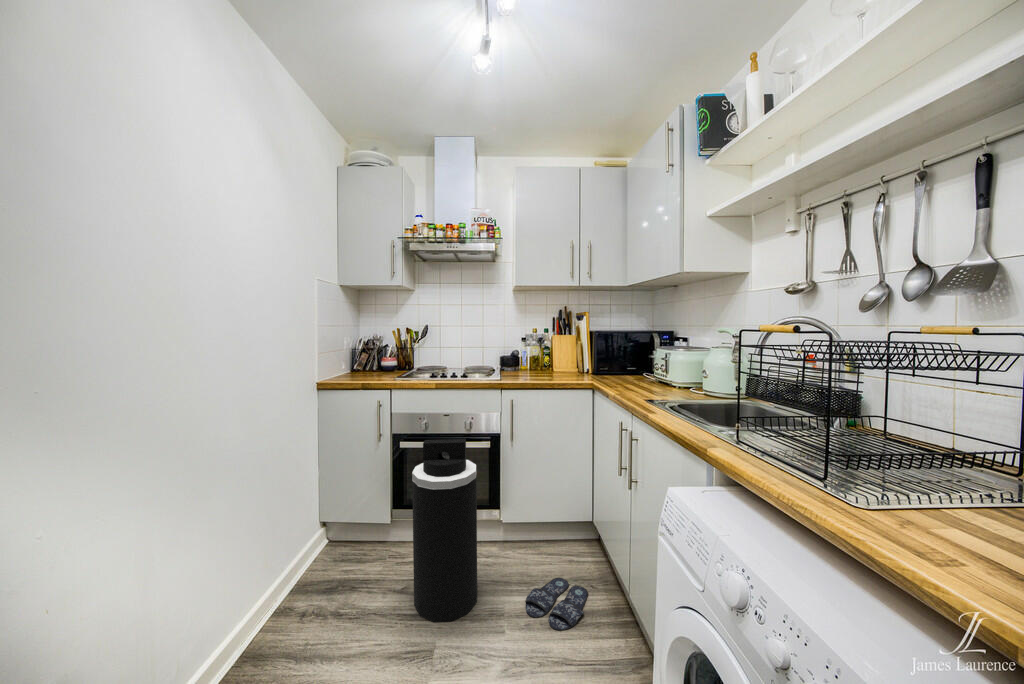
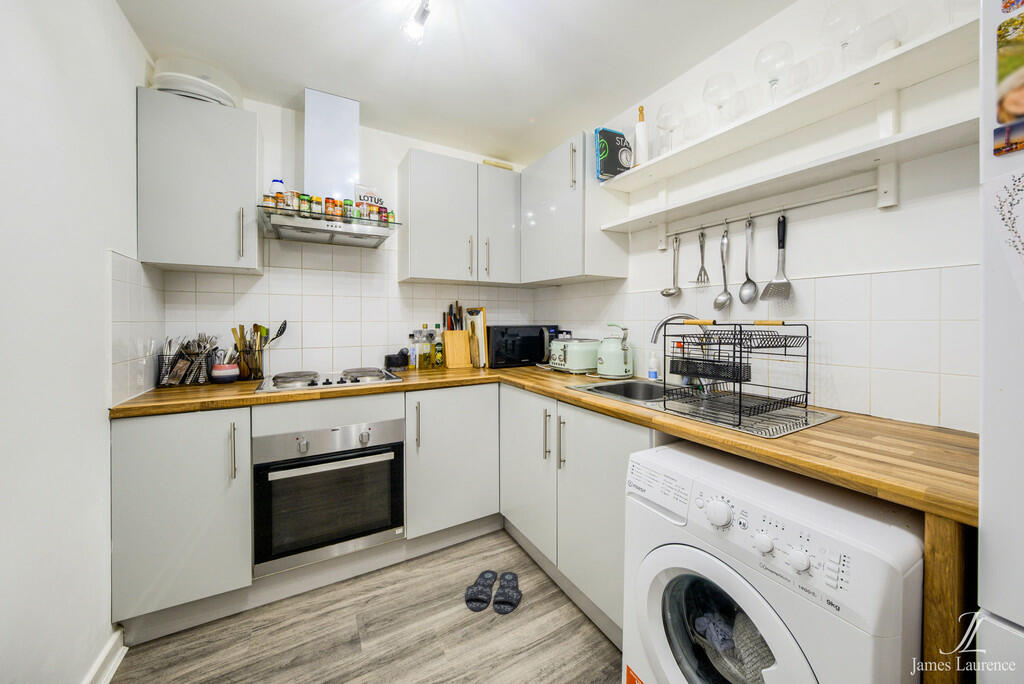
trash can: present [412,439,477,622] -> none [338,445,416,653]

